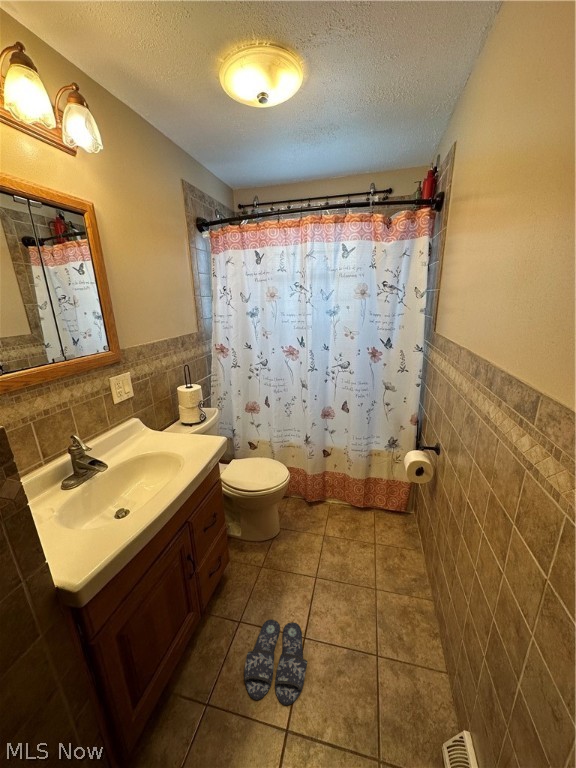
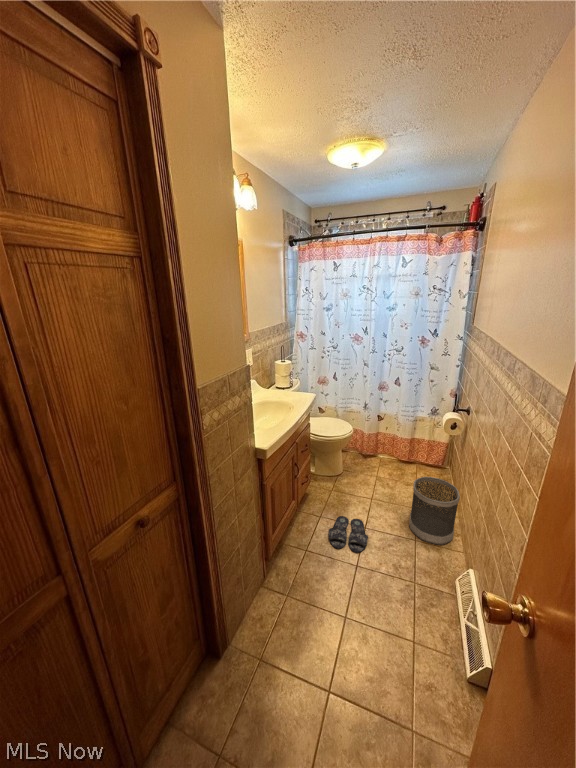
wastebasket: none [368,549,439,665] -> present [409,477,460,545]

